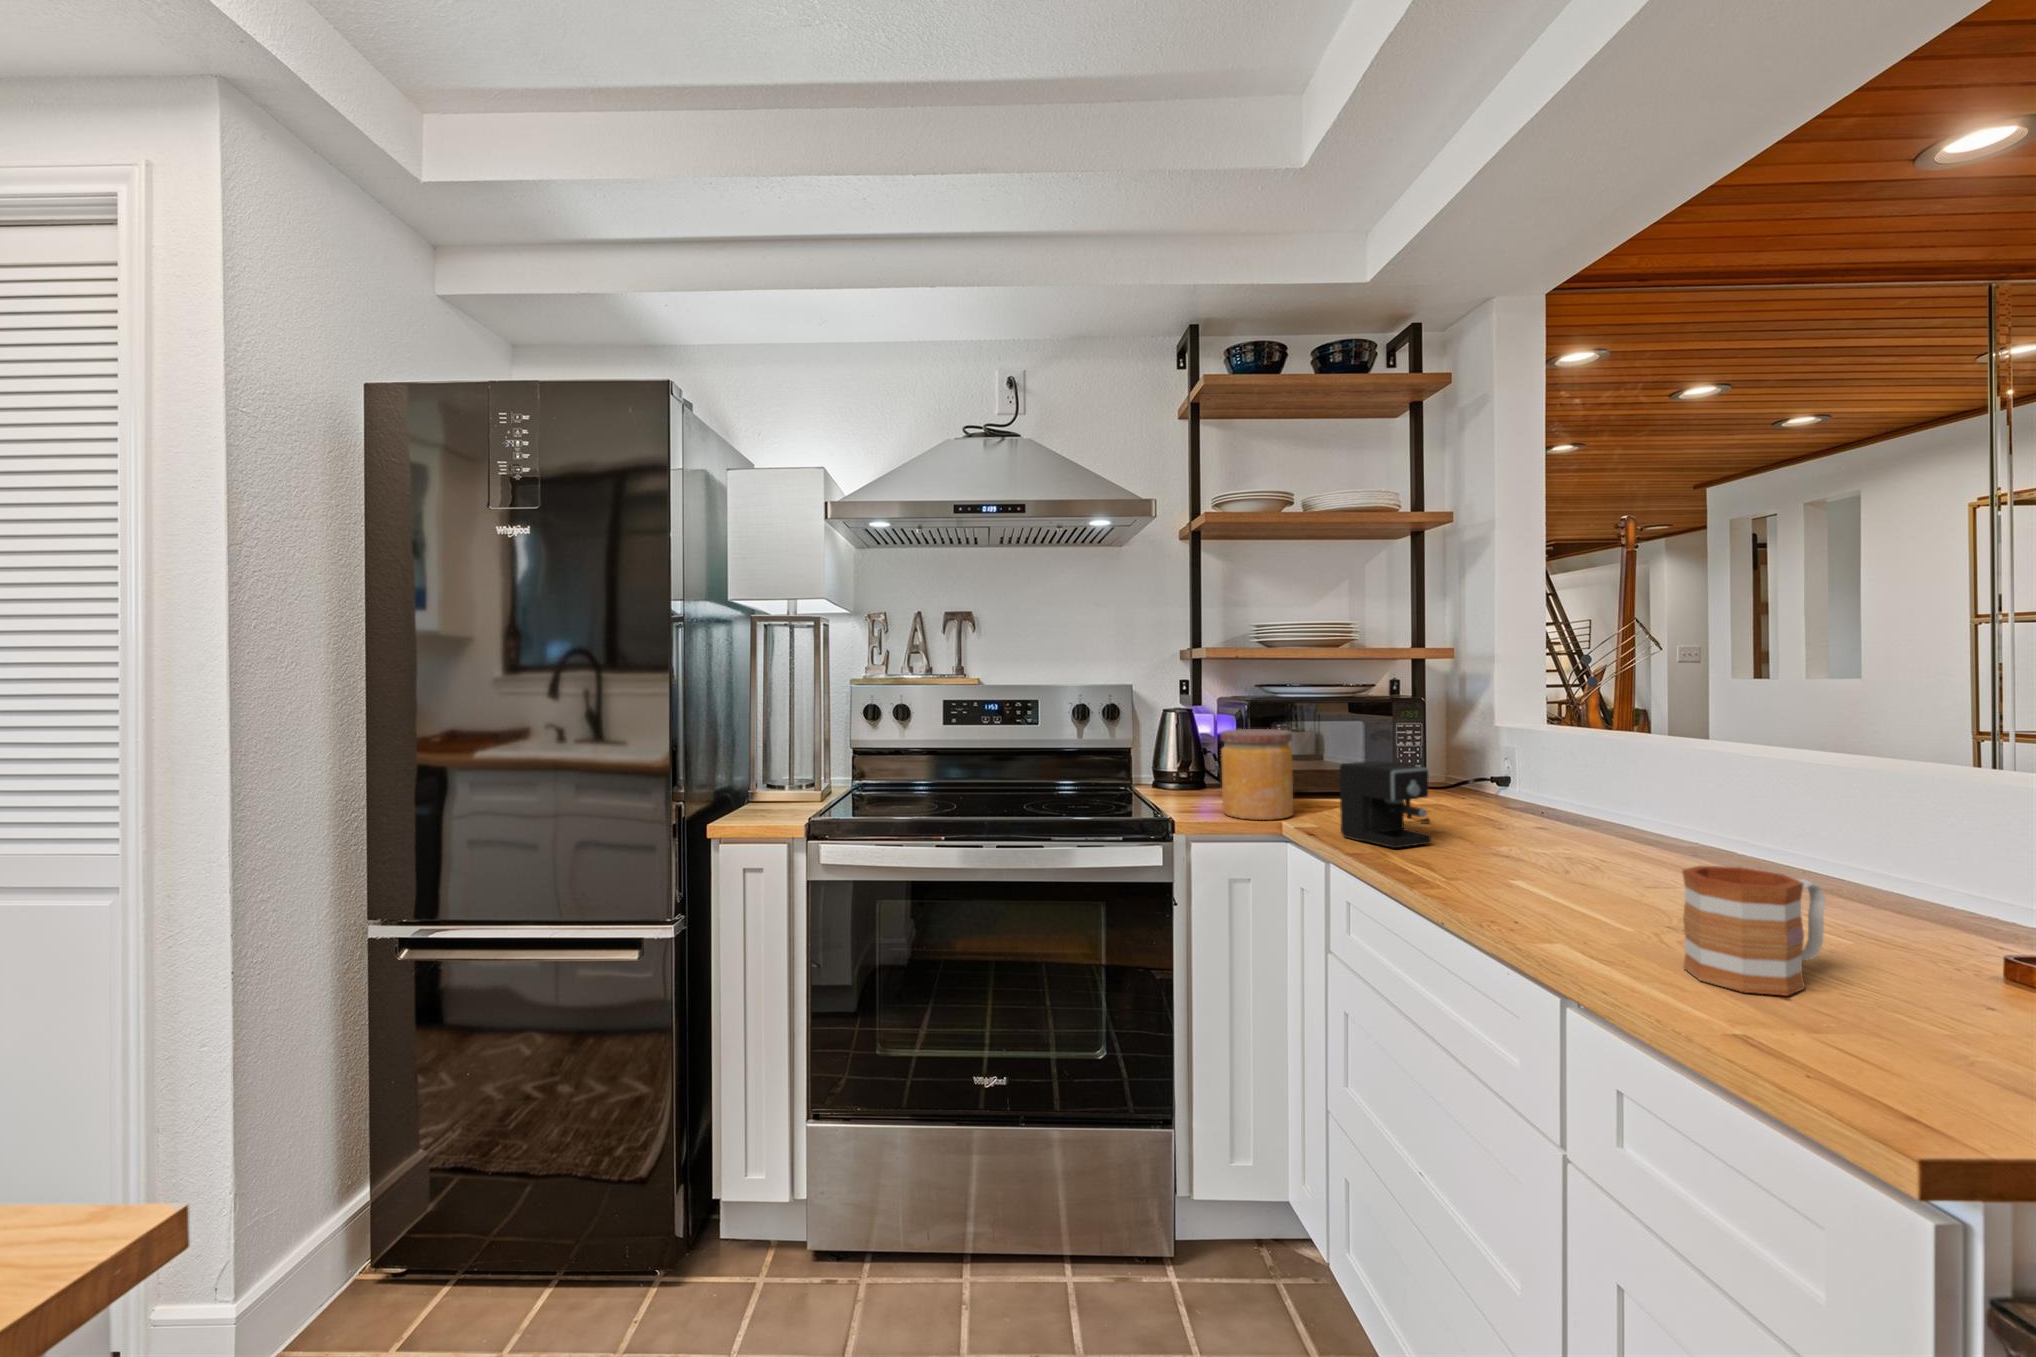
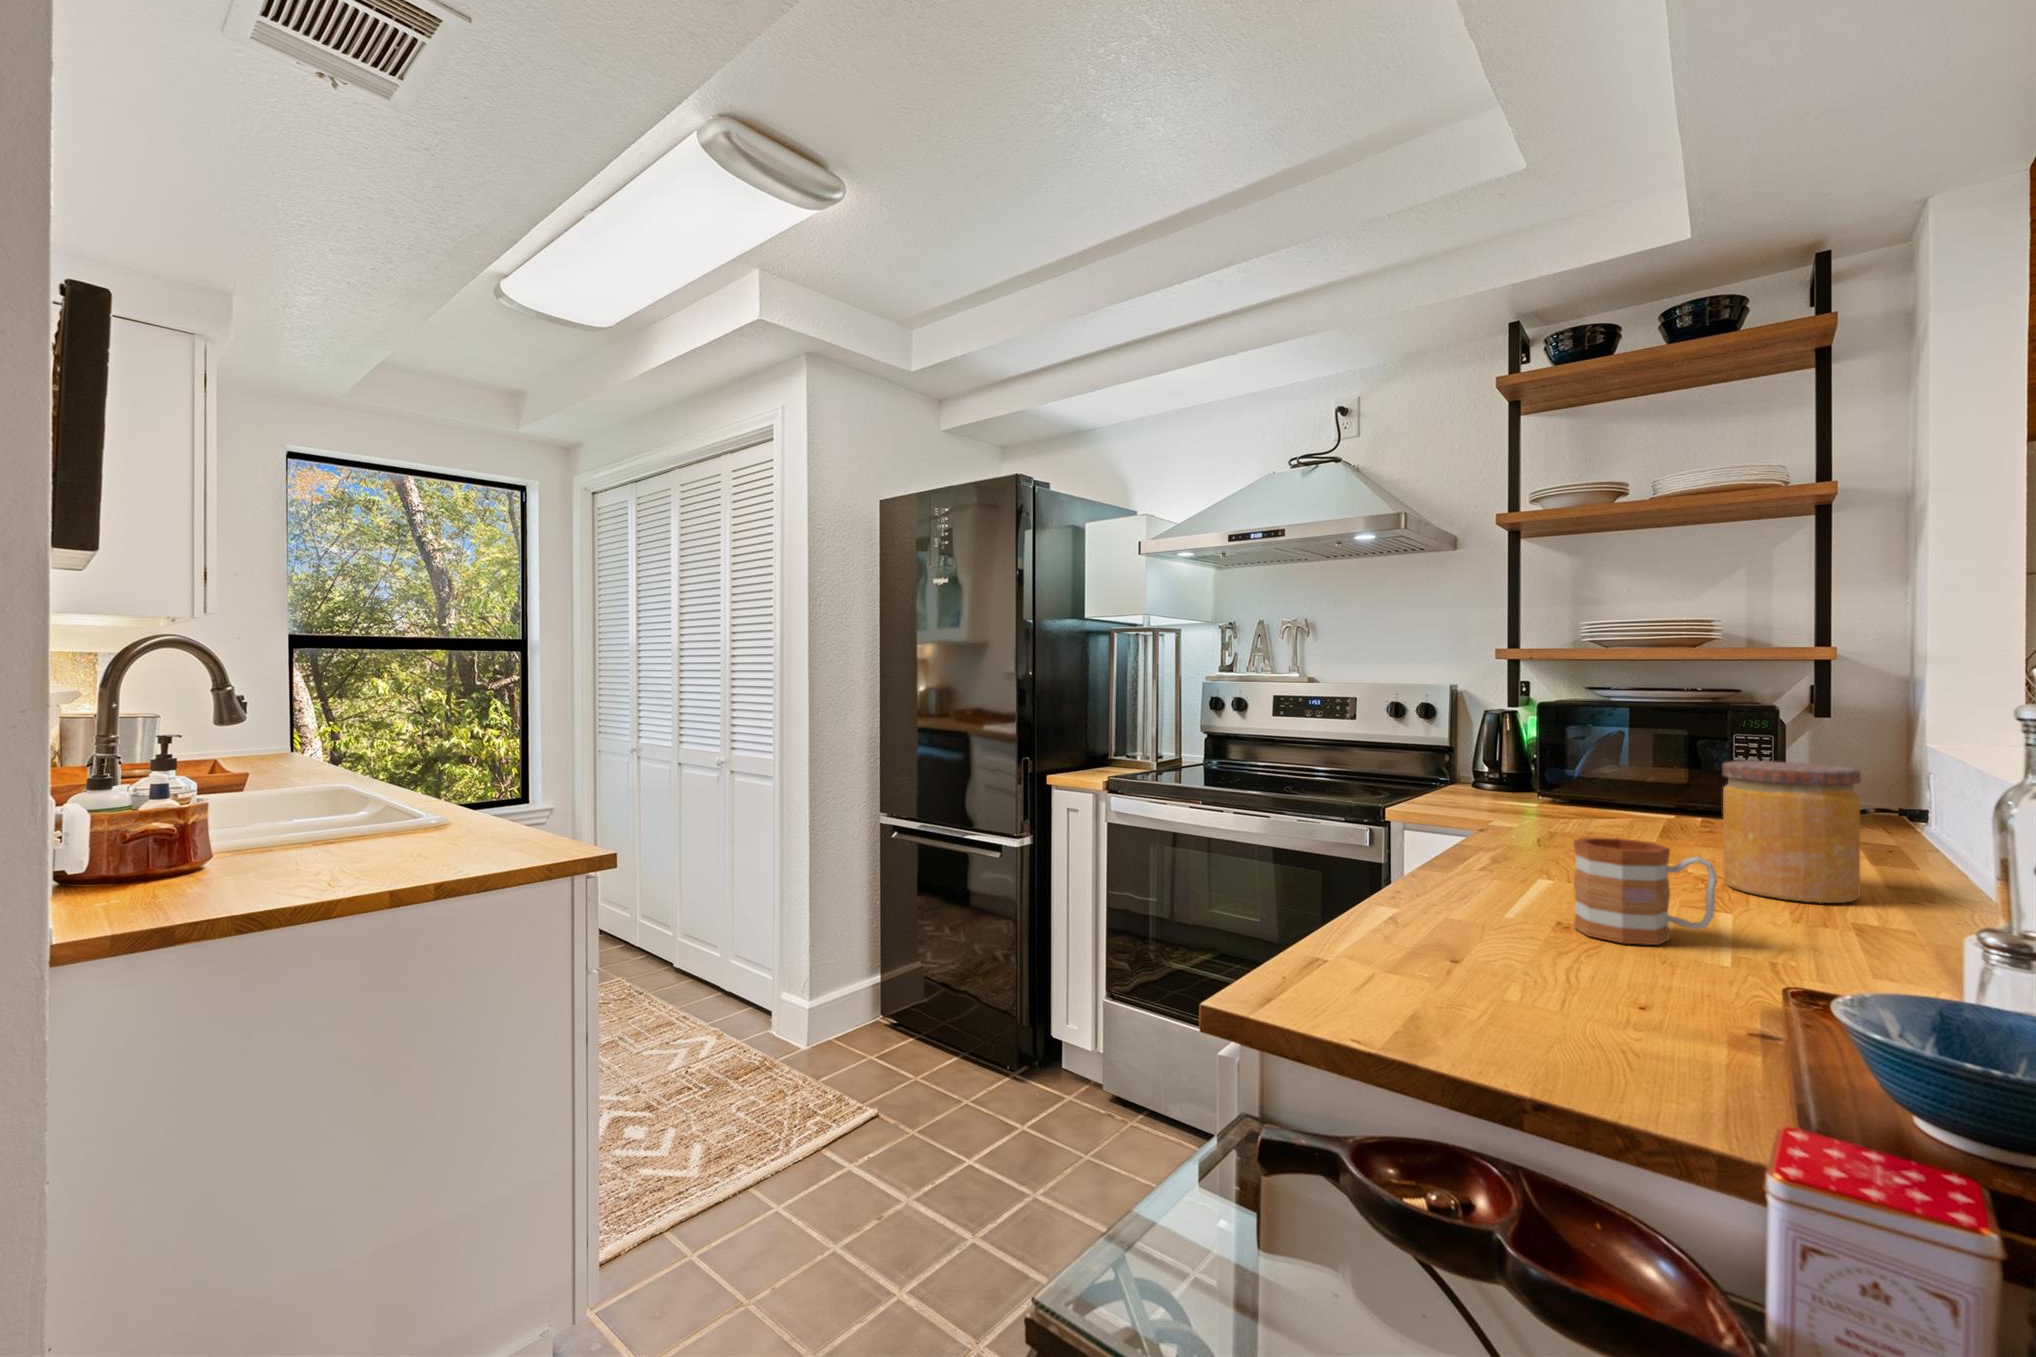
jar: present [1221,729,1293,820] -> present [1723,761,1861,903]
coffee maker: present [1340,761,1431,848] -> none [1553,762,1698,847]

